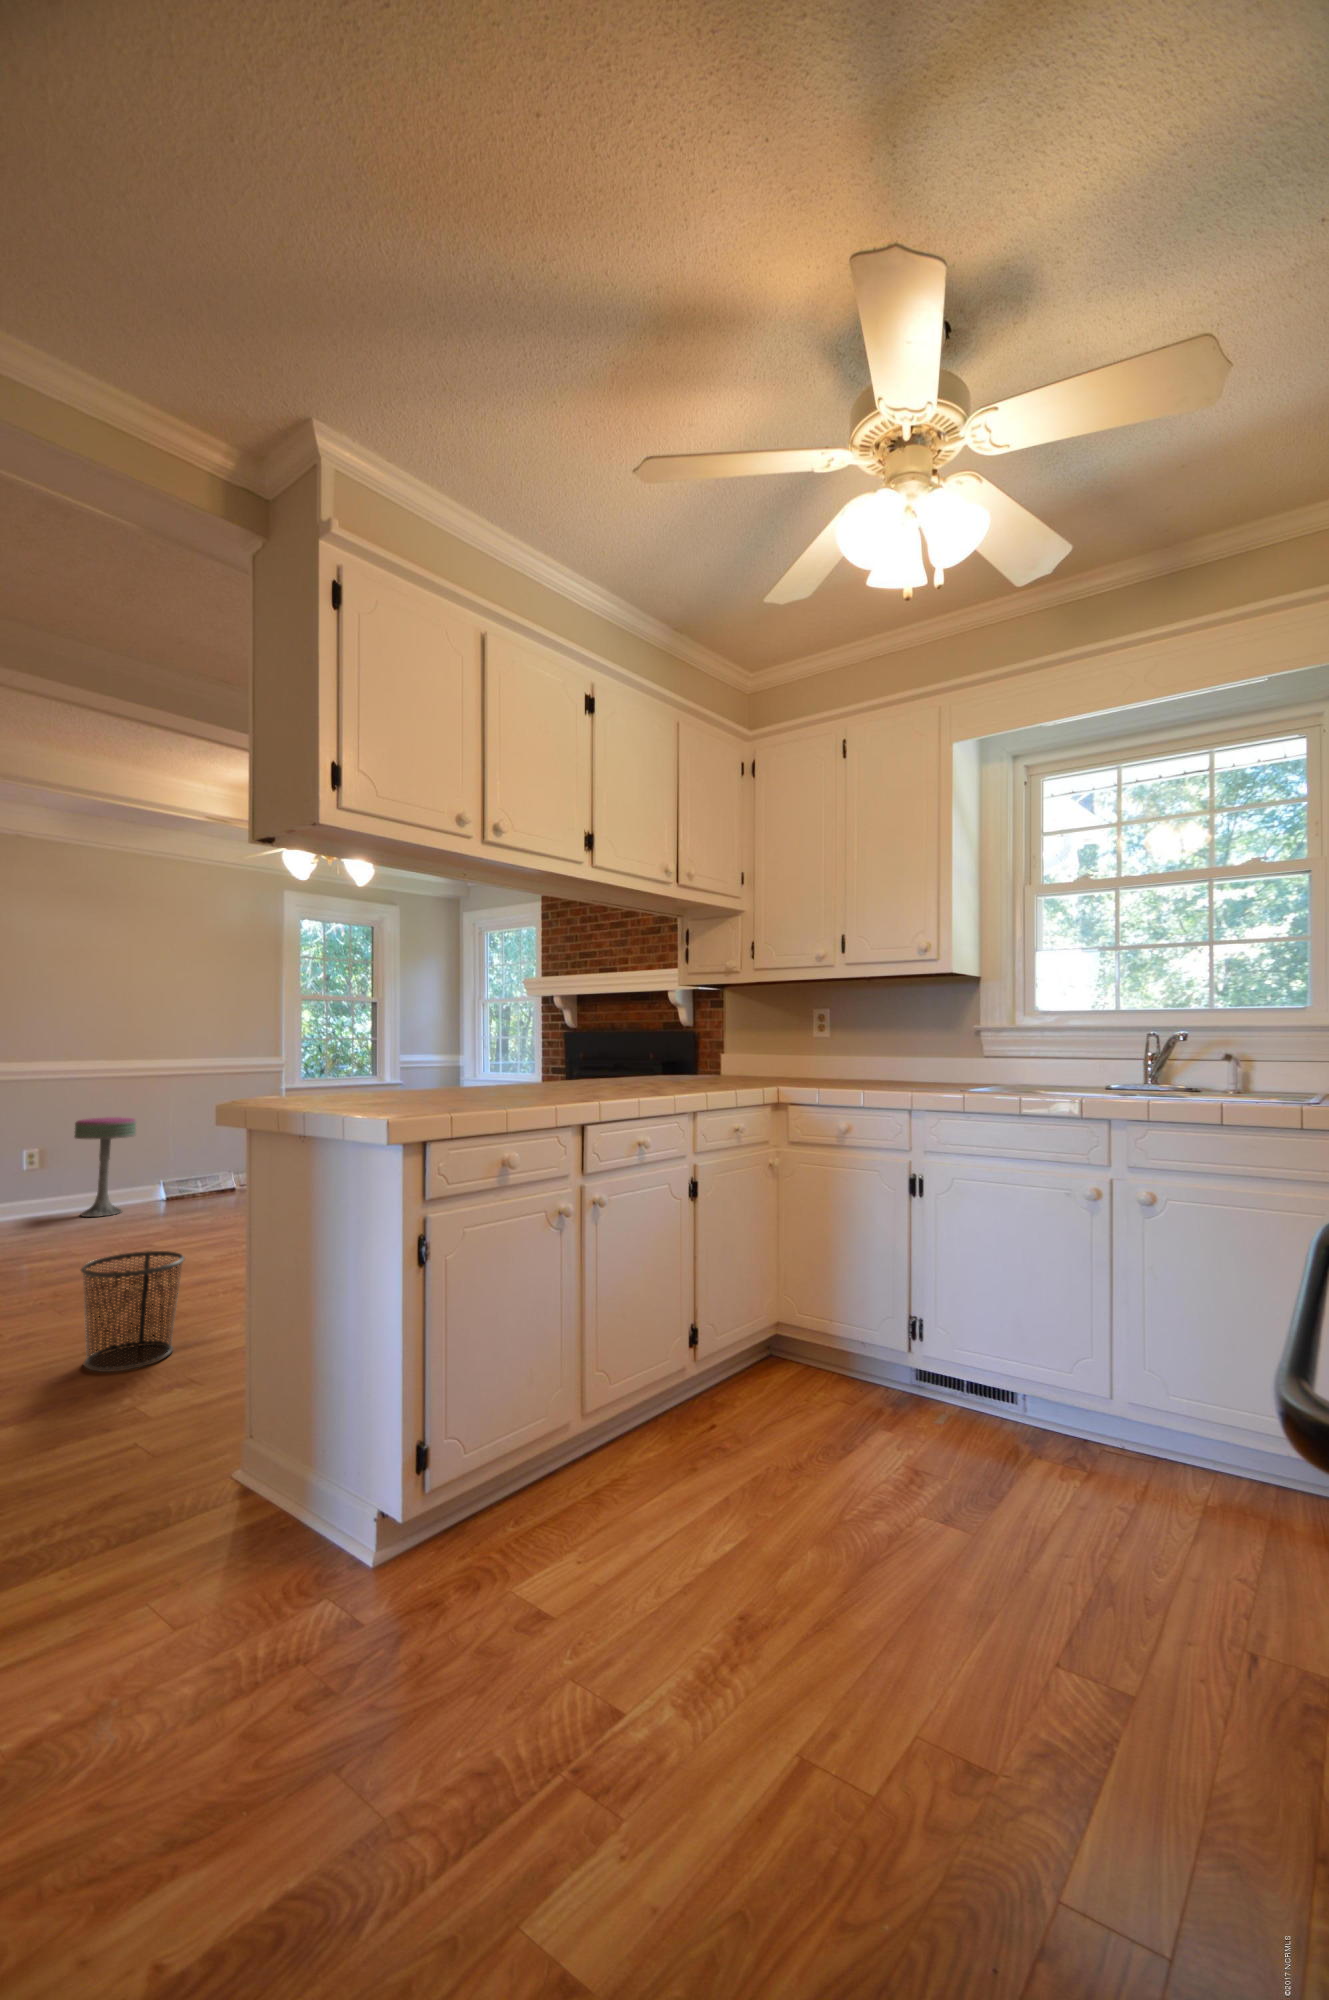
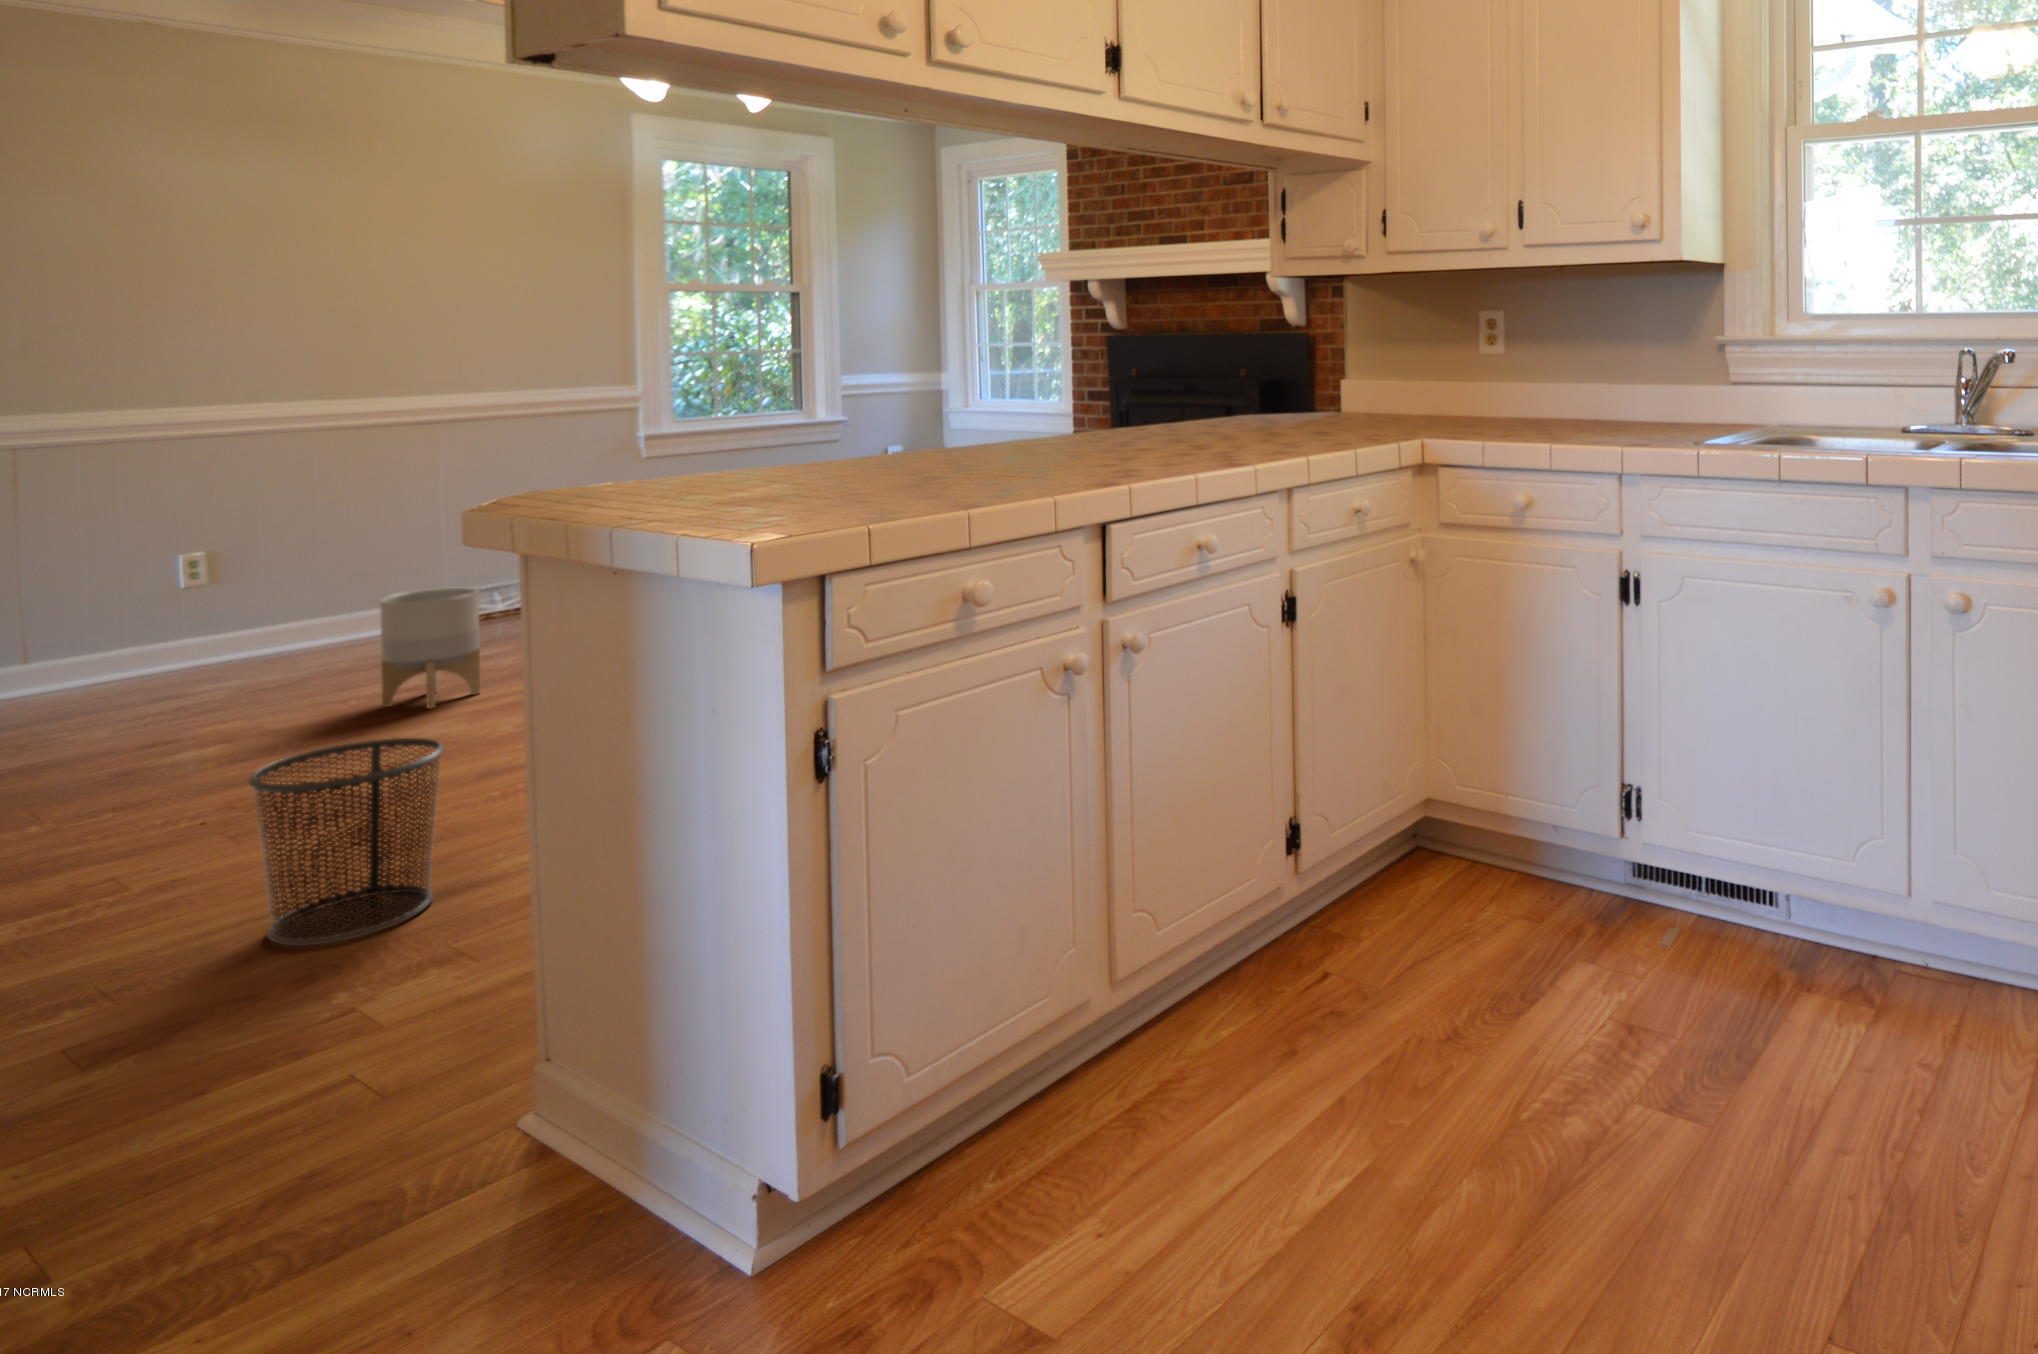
bar stool: present [74,1117,136,1217] -> none [241,496,360,667]
planter: none [143,1172,199,1243] -> present [380,588,481,709]

